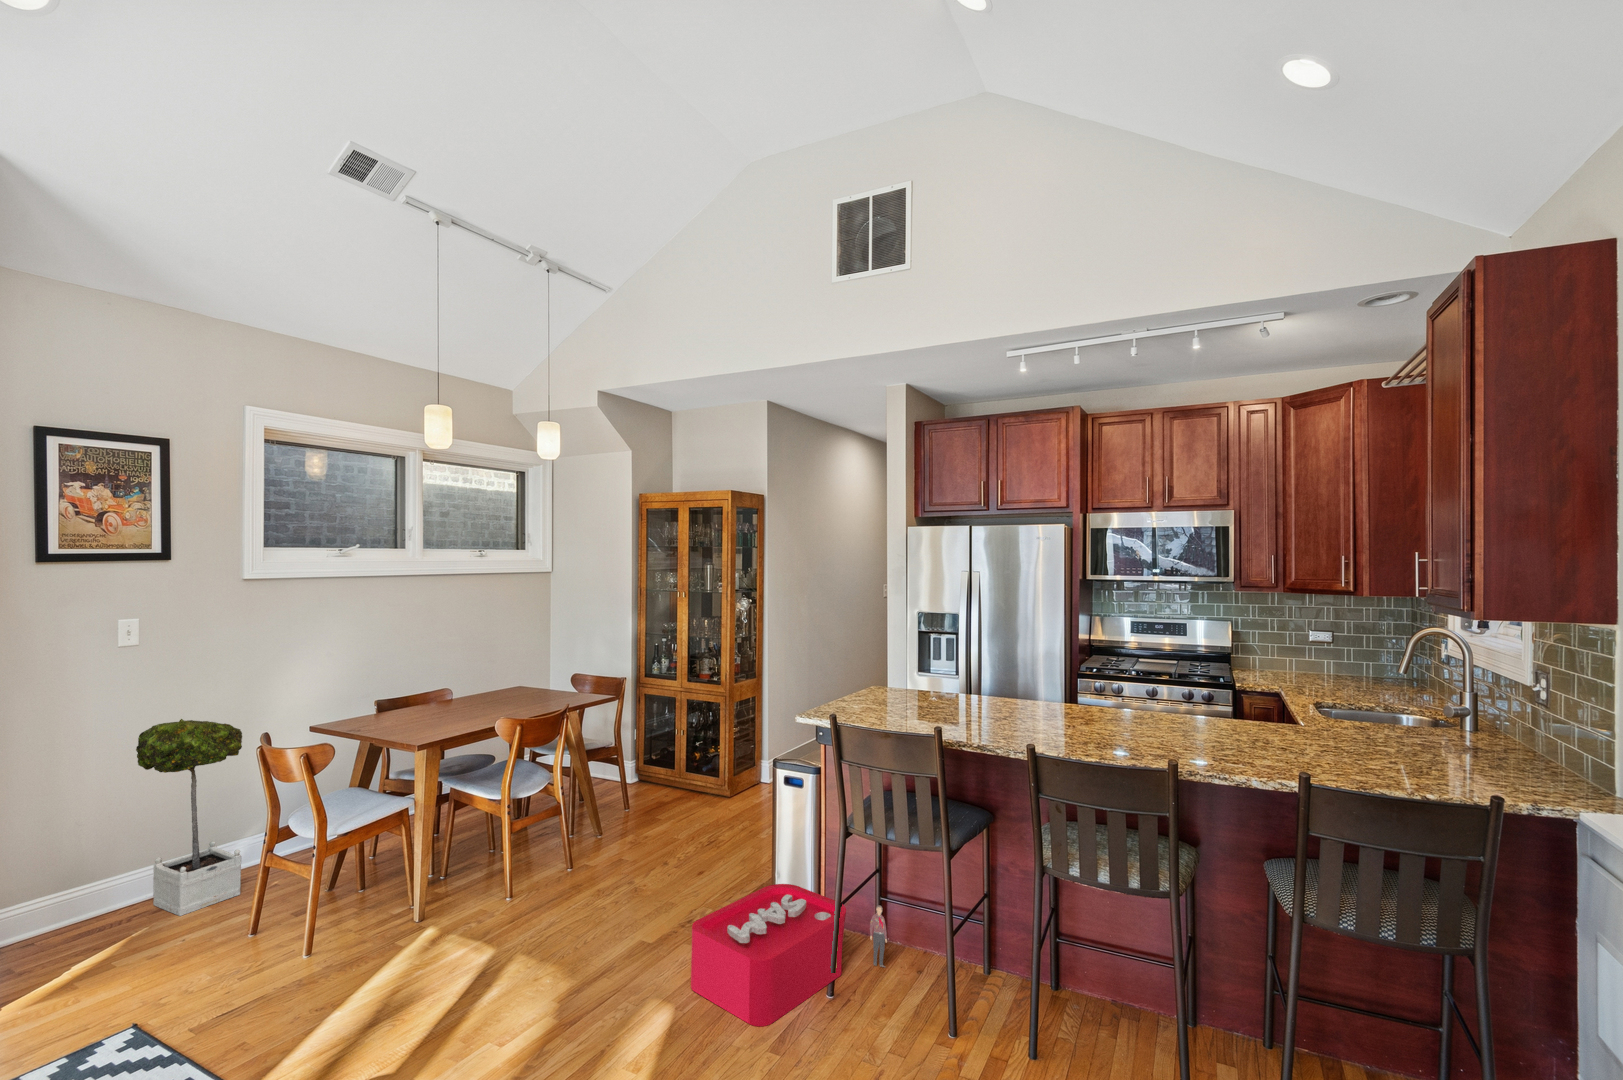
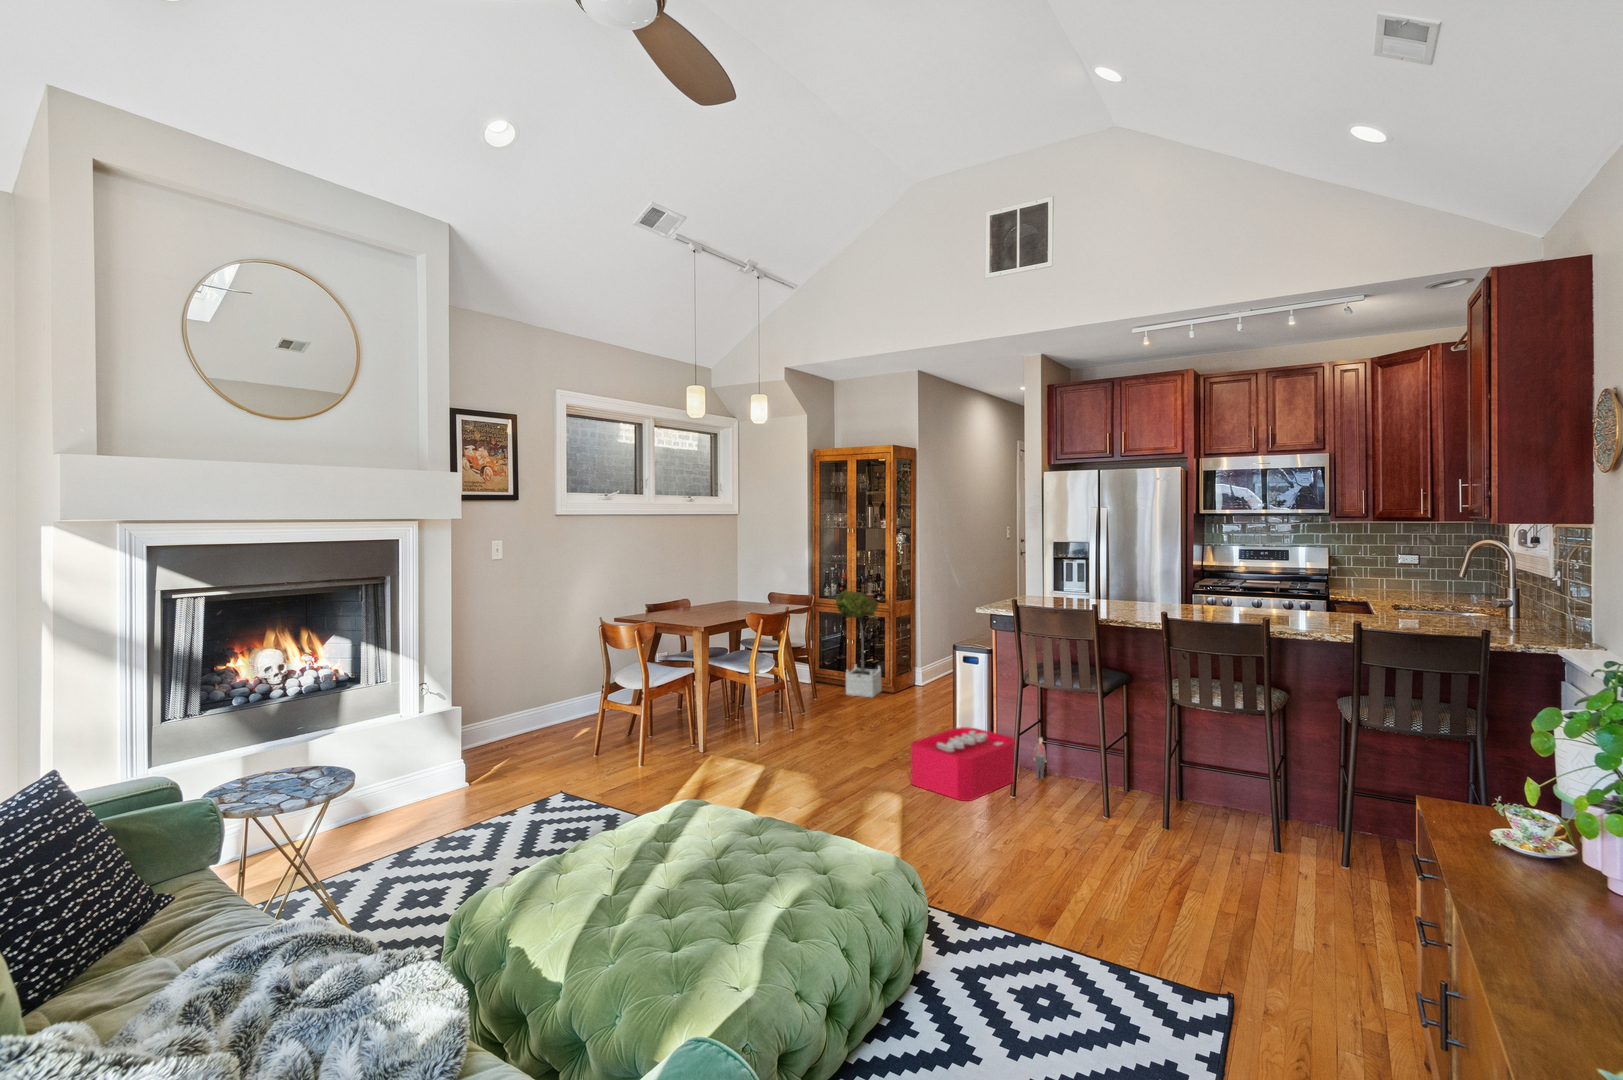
potted tree: present [136,719,242,916] -> present [836,590,882,697]

